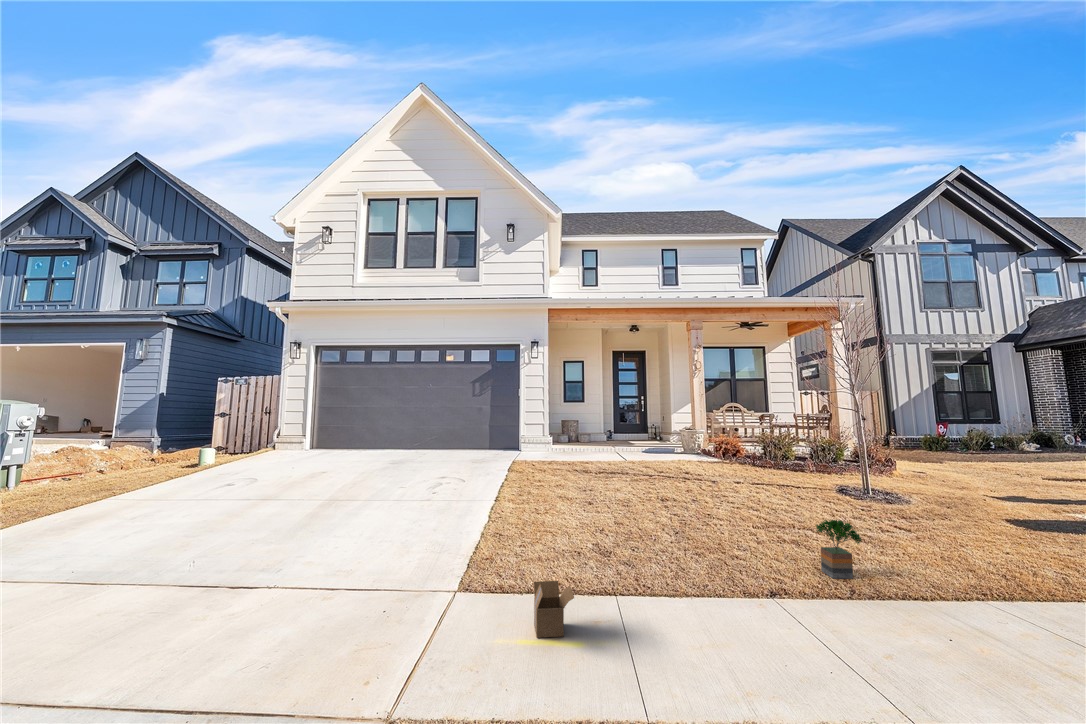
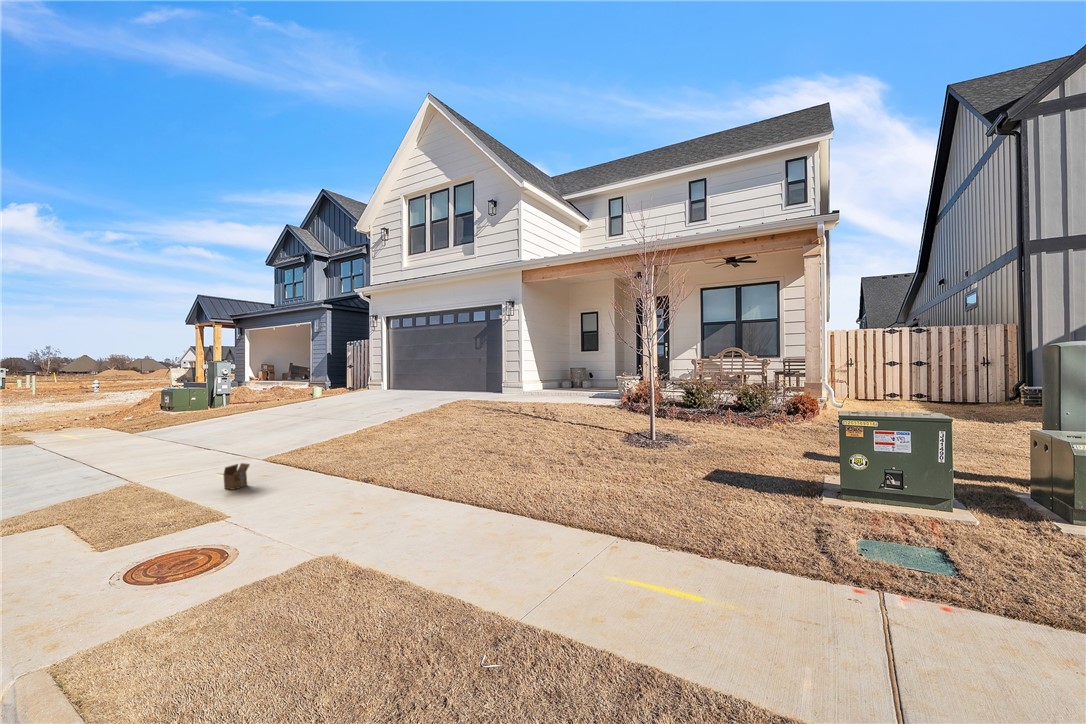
potted tree: present [816,520,862,579] -> none [428,445,455,488]

